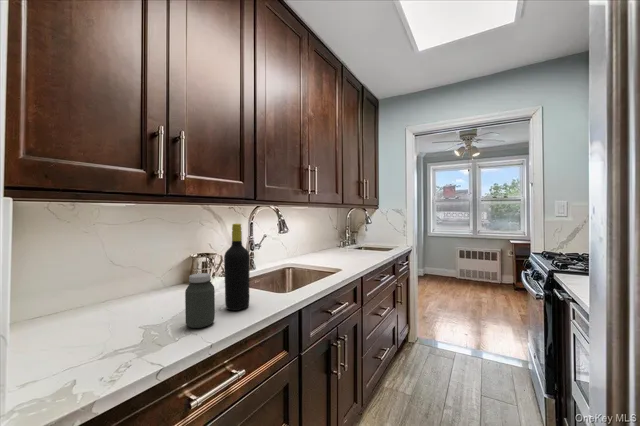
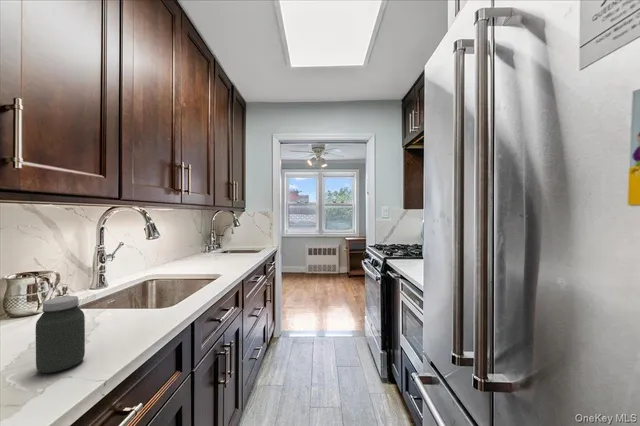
bottle: present [224,224,250,310] -> none [89,229,127,339]

